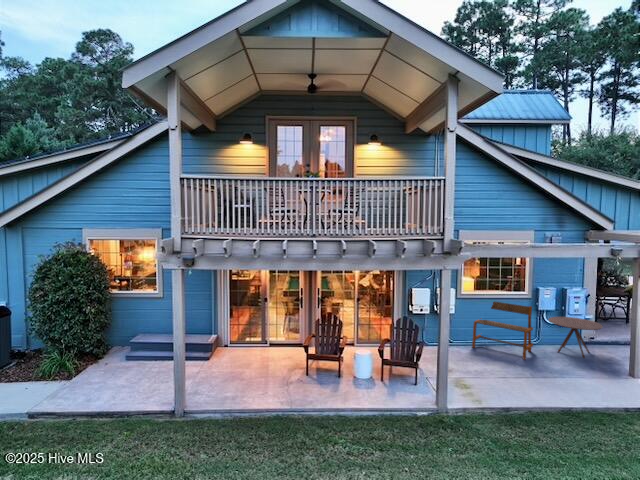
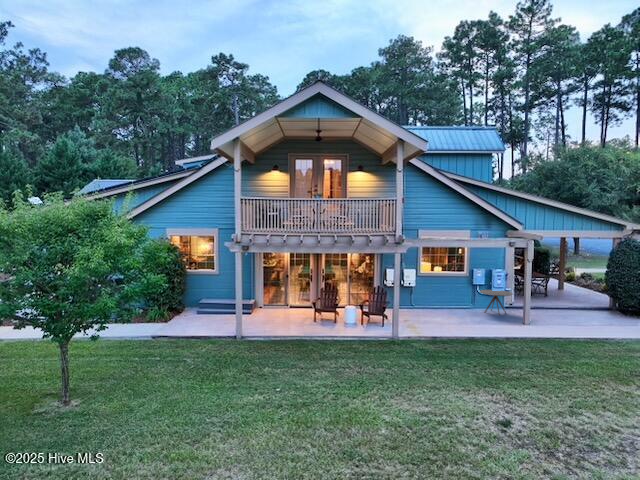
bench: present [472,302,533,360] -> none [427,278,467,316]

